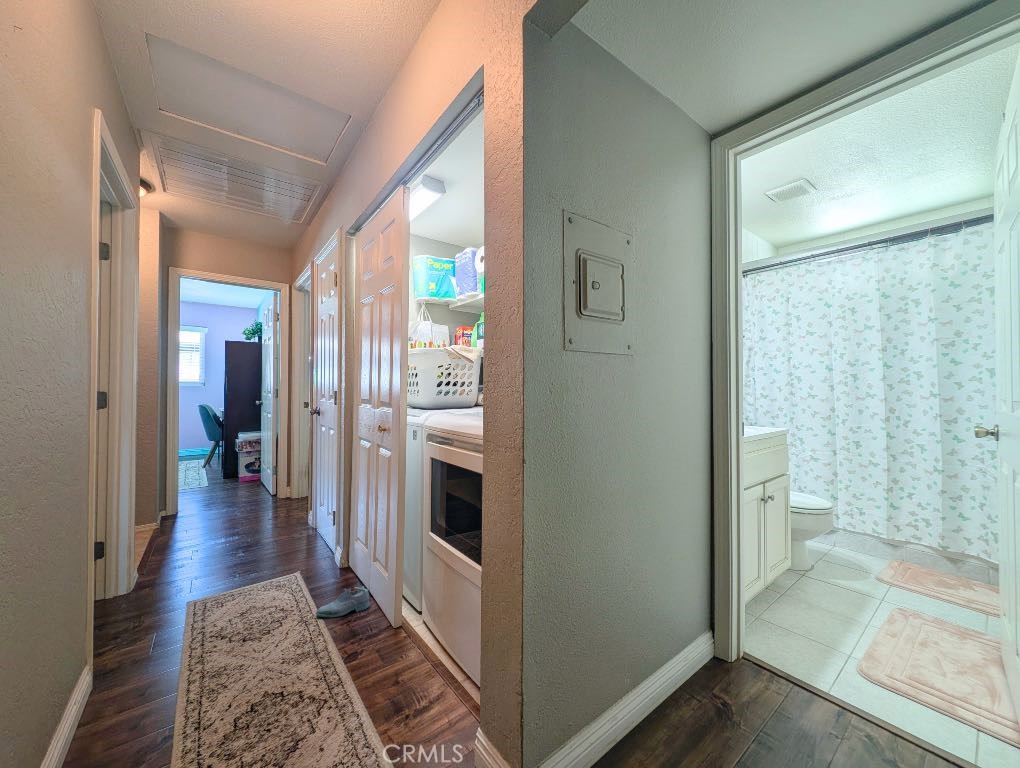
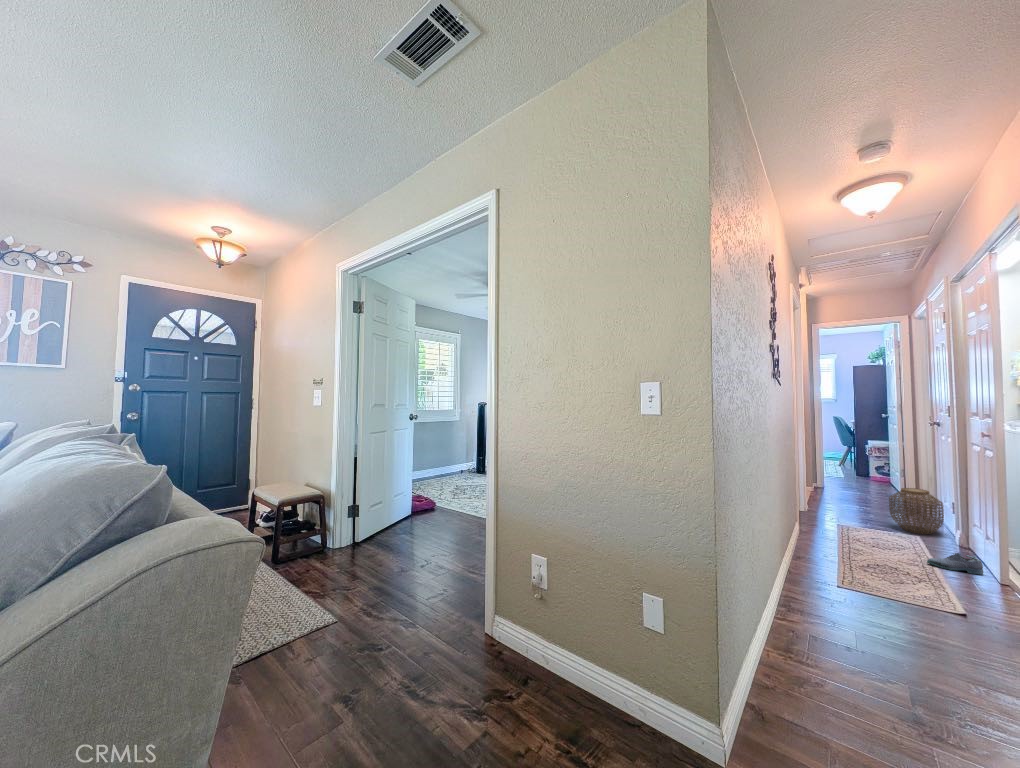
woven basket: none [268,499,323,560] -> present [889,488,944,534]

